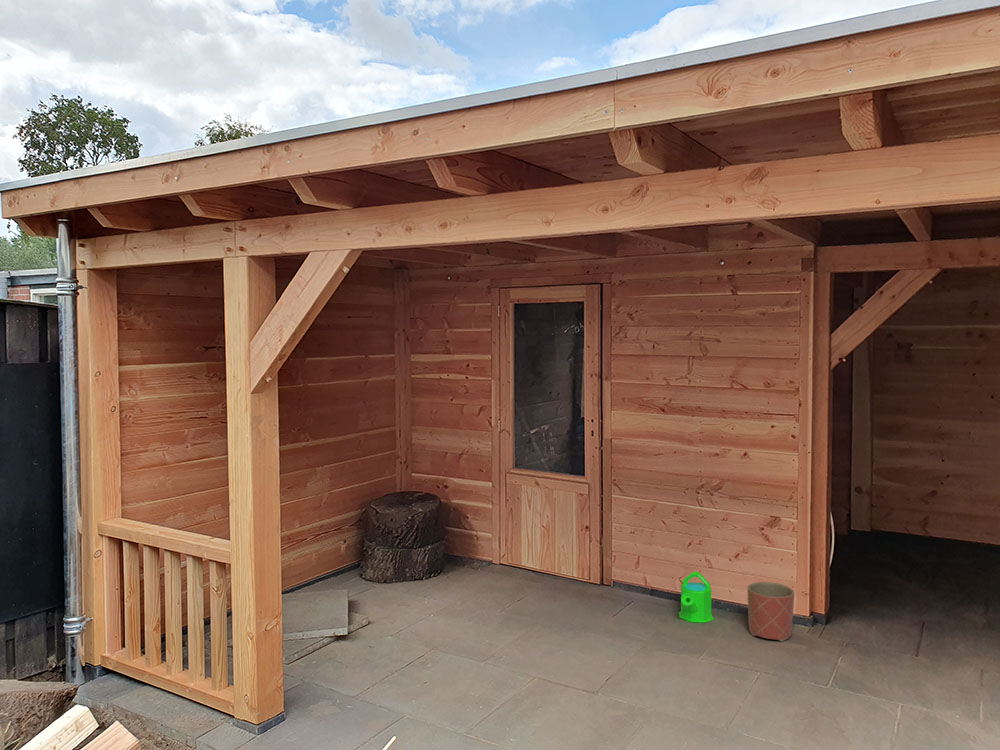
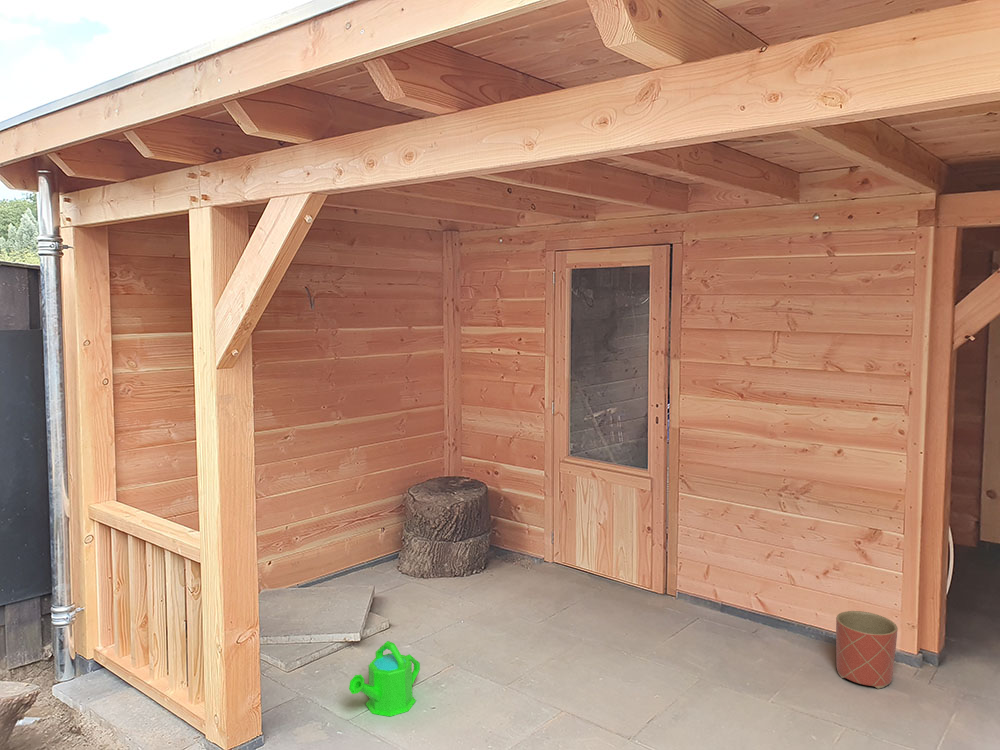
watering can: present [678,572,714,623] -> present [349,641,420,716]

